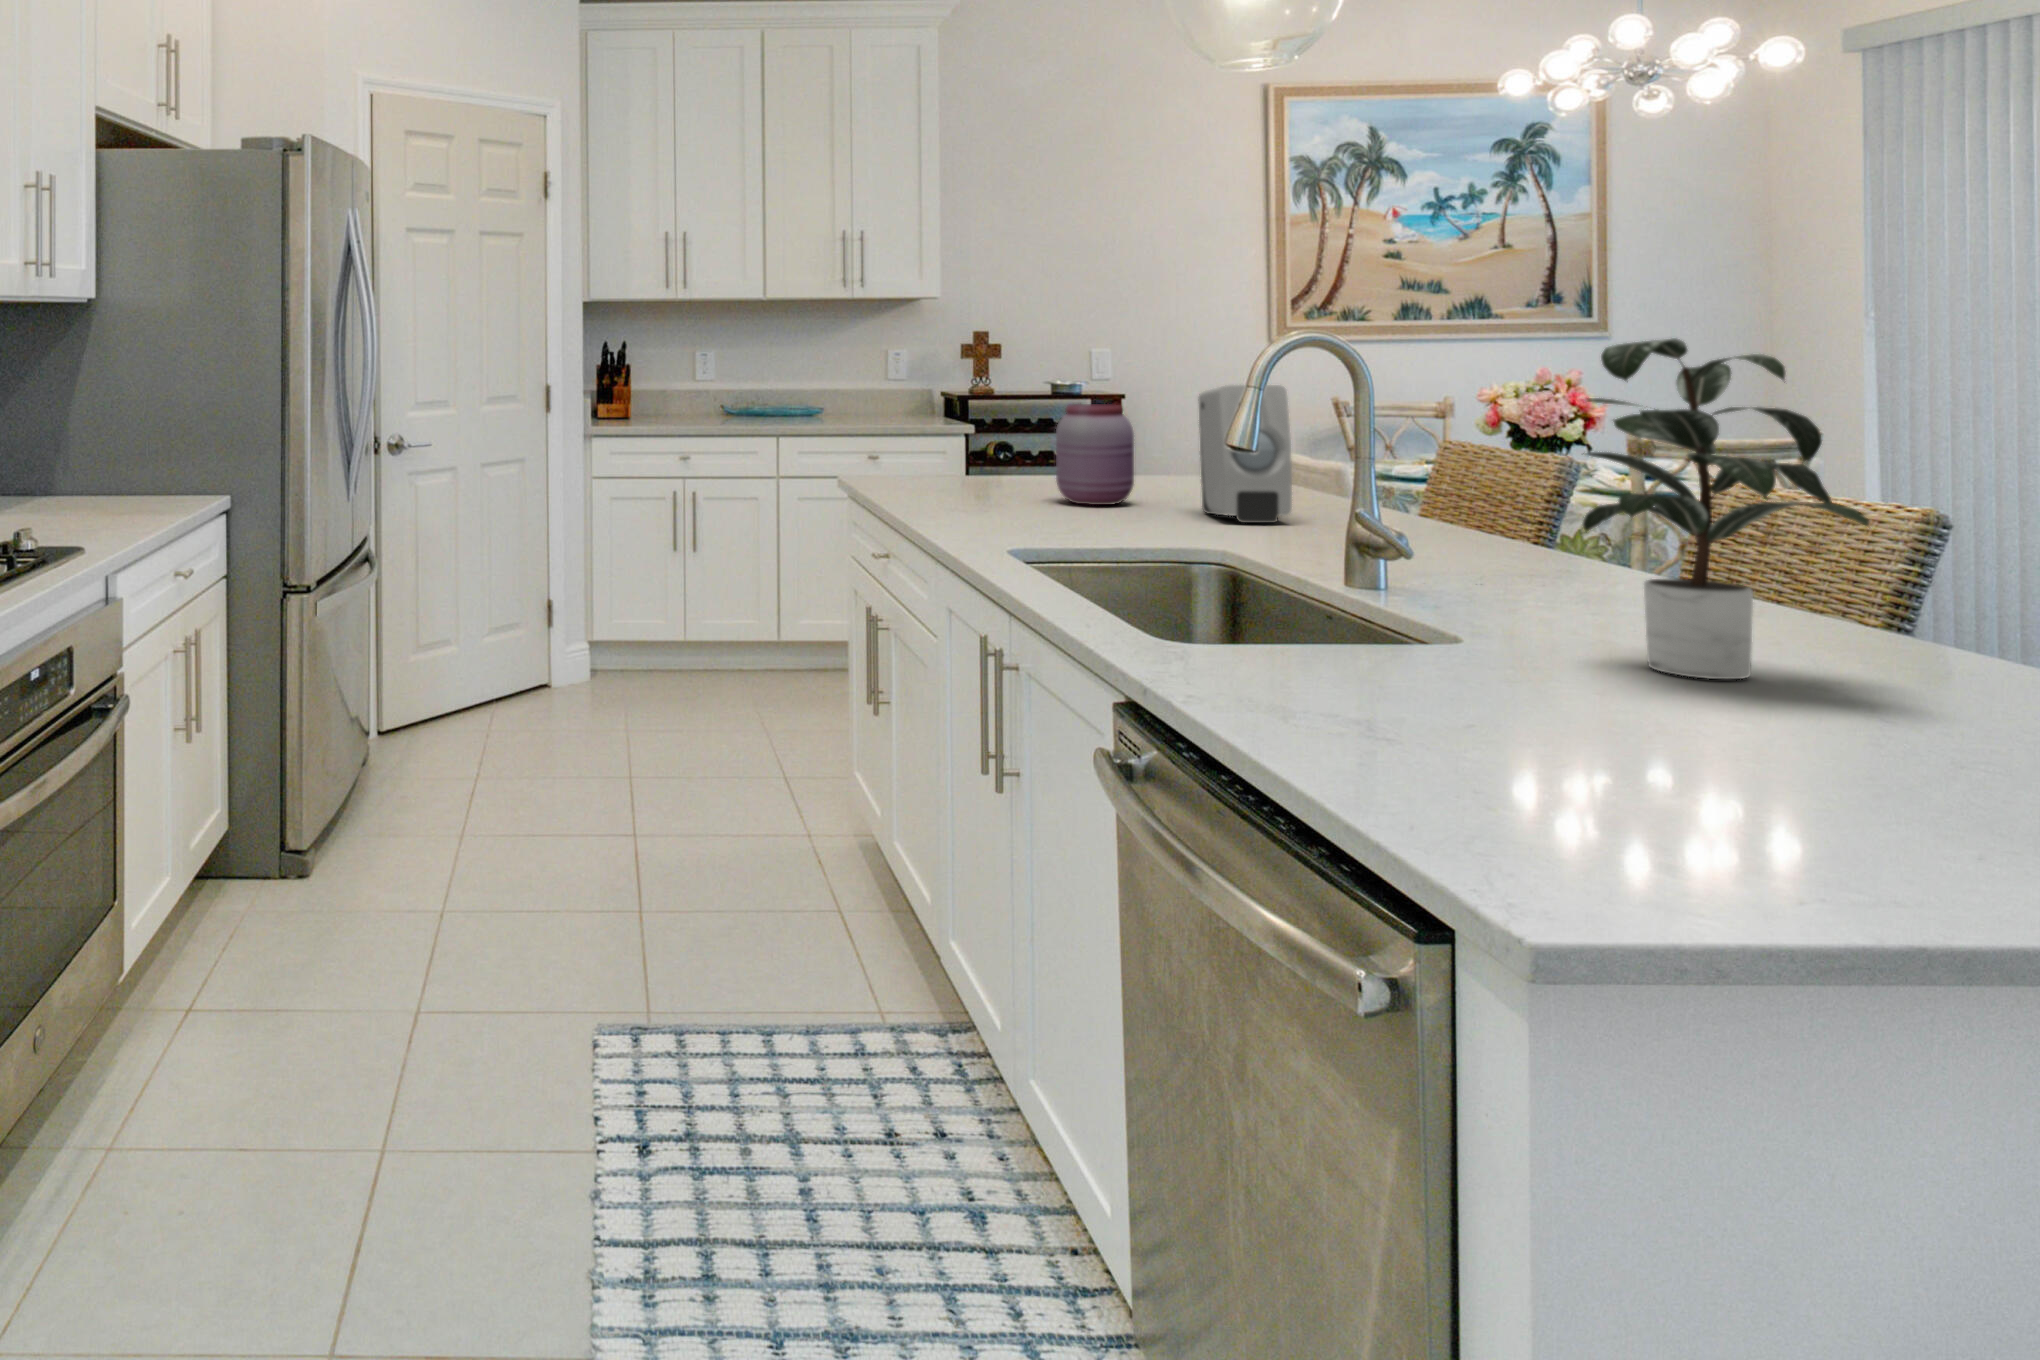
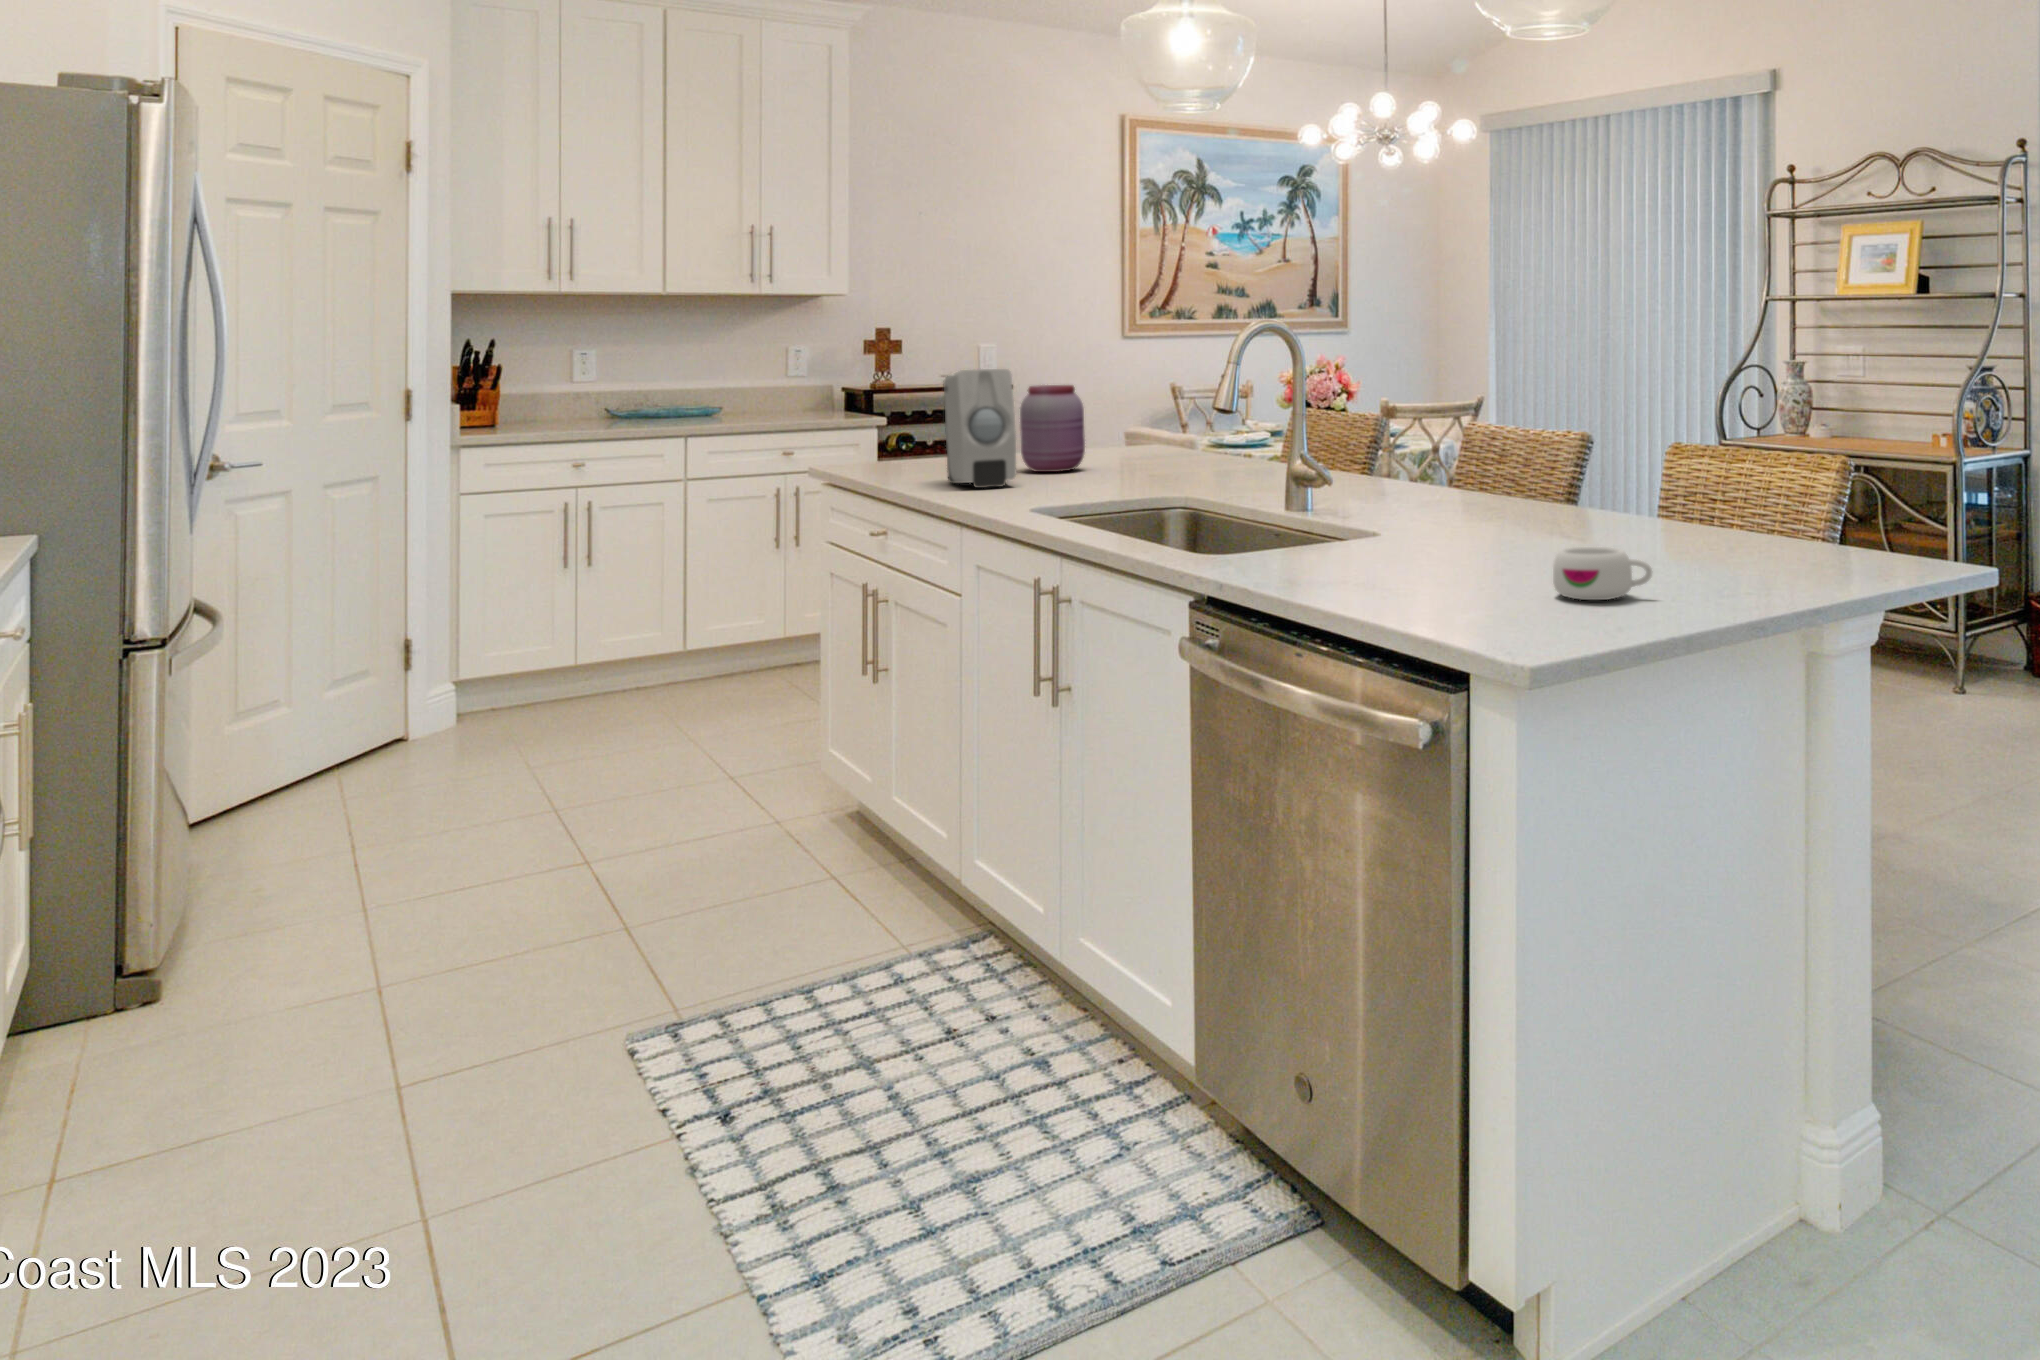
potted plant: present [1583,338,1869,679] -> none [1420,313,1626,538]
soap dispenser: present [1199,385,1292,523] -> present [943,369,1016,488]
mug: none [1703,730,1924,834] -> present [1553,546,1652,600]

